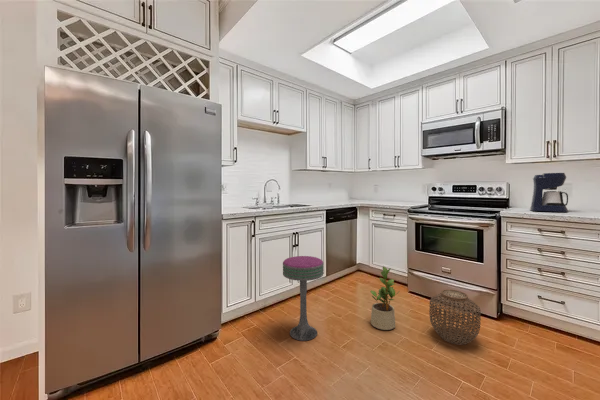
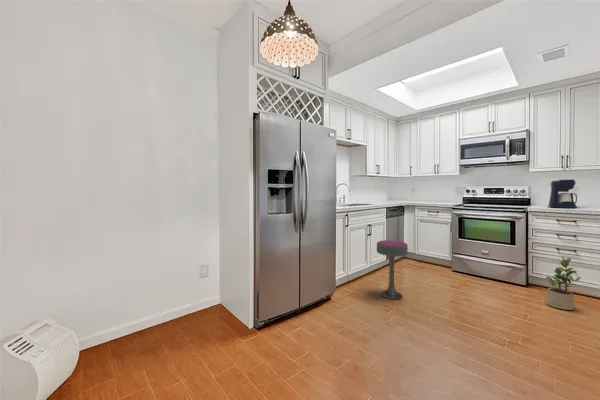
potted plant: present [370,267,399,330] -> present [546,257,581,310]
woven basket: present [429,289,481,345] -> none [481,263,521,301]

